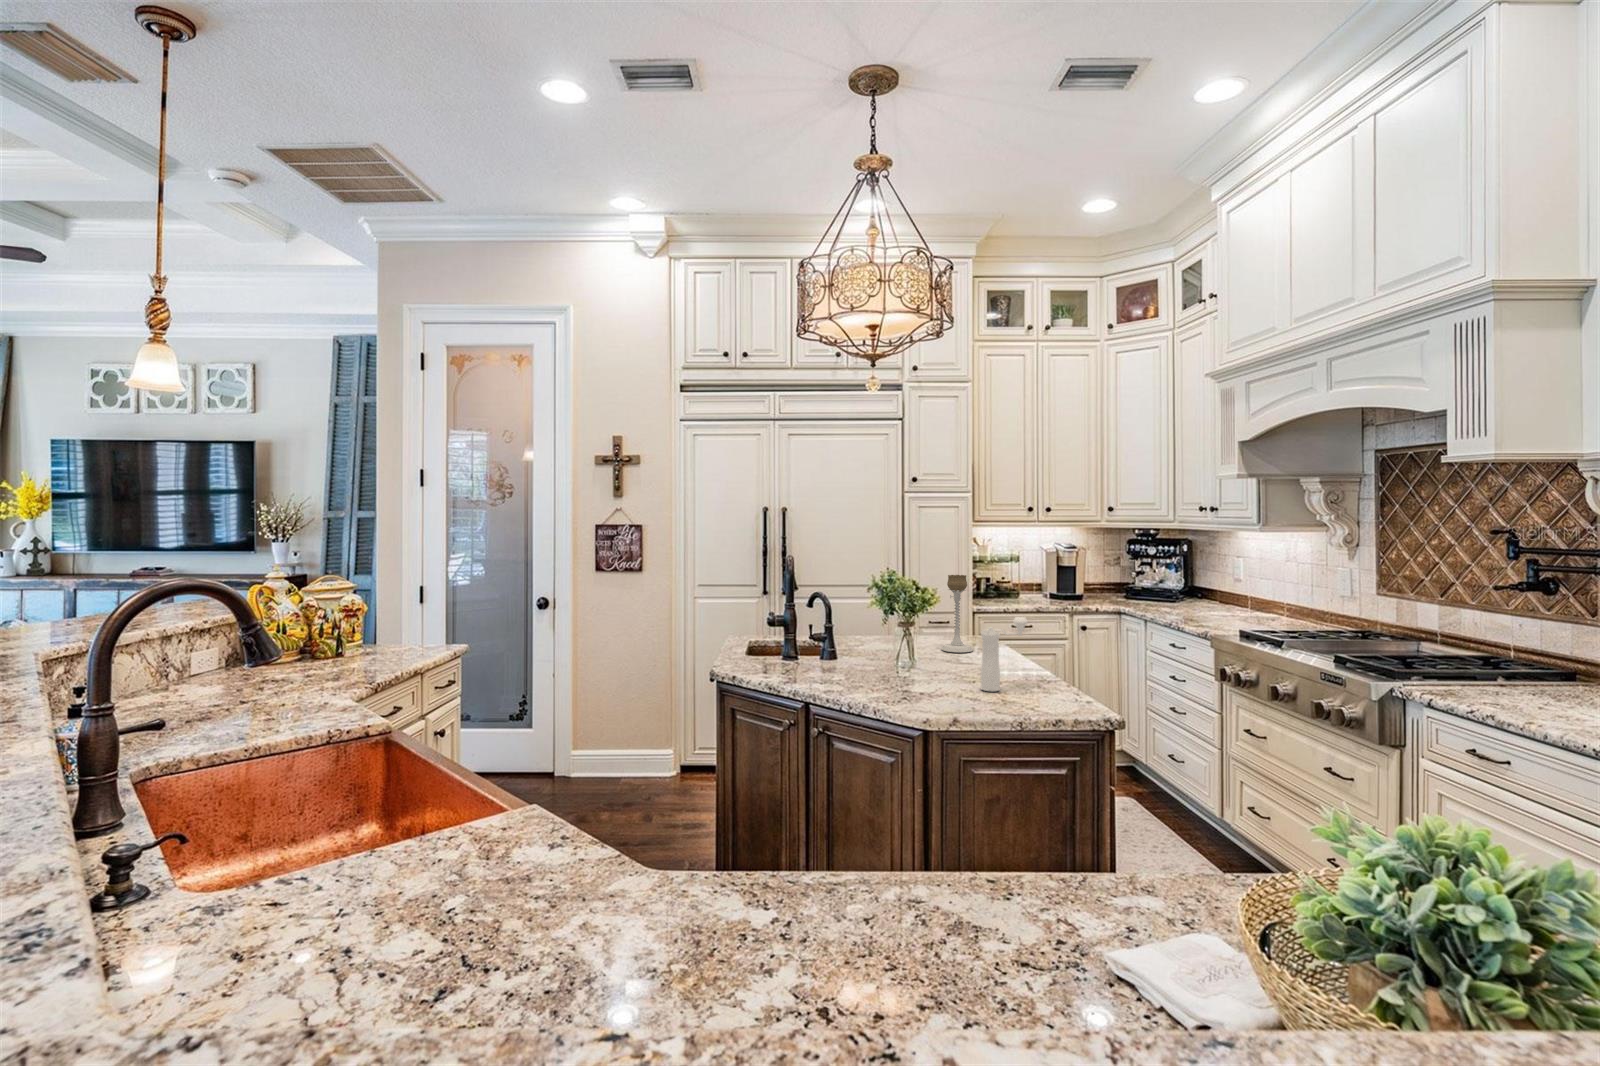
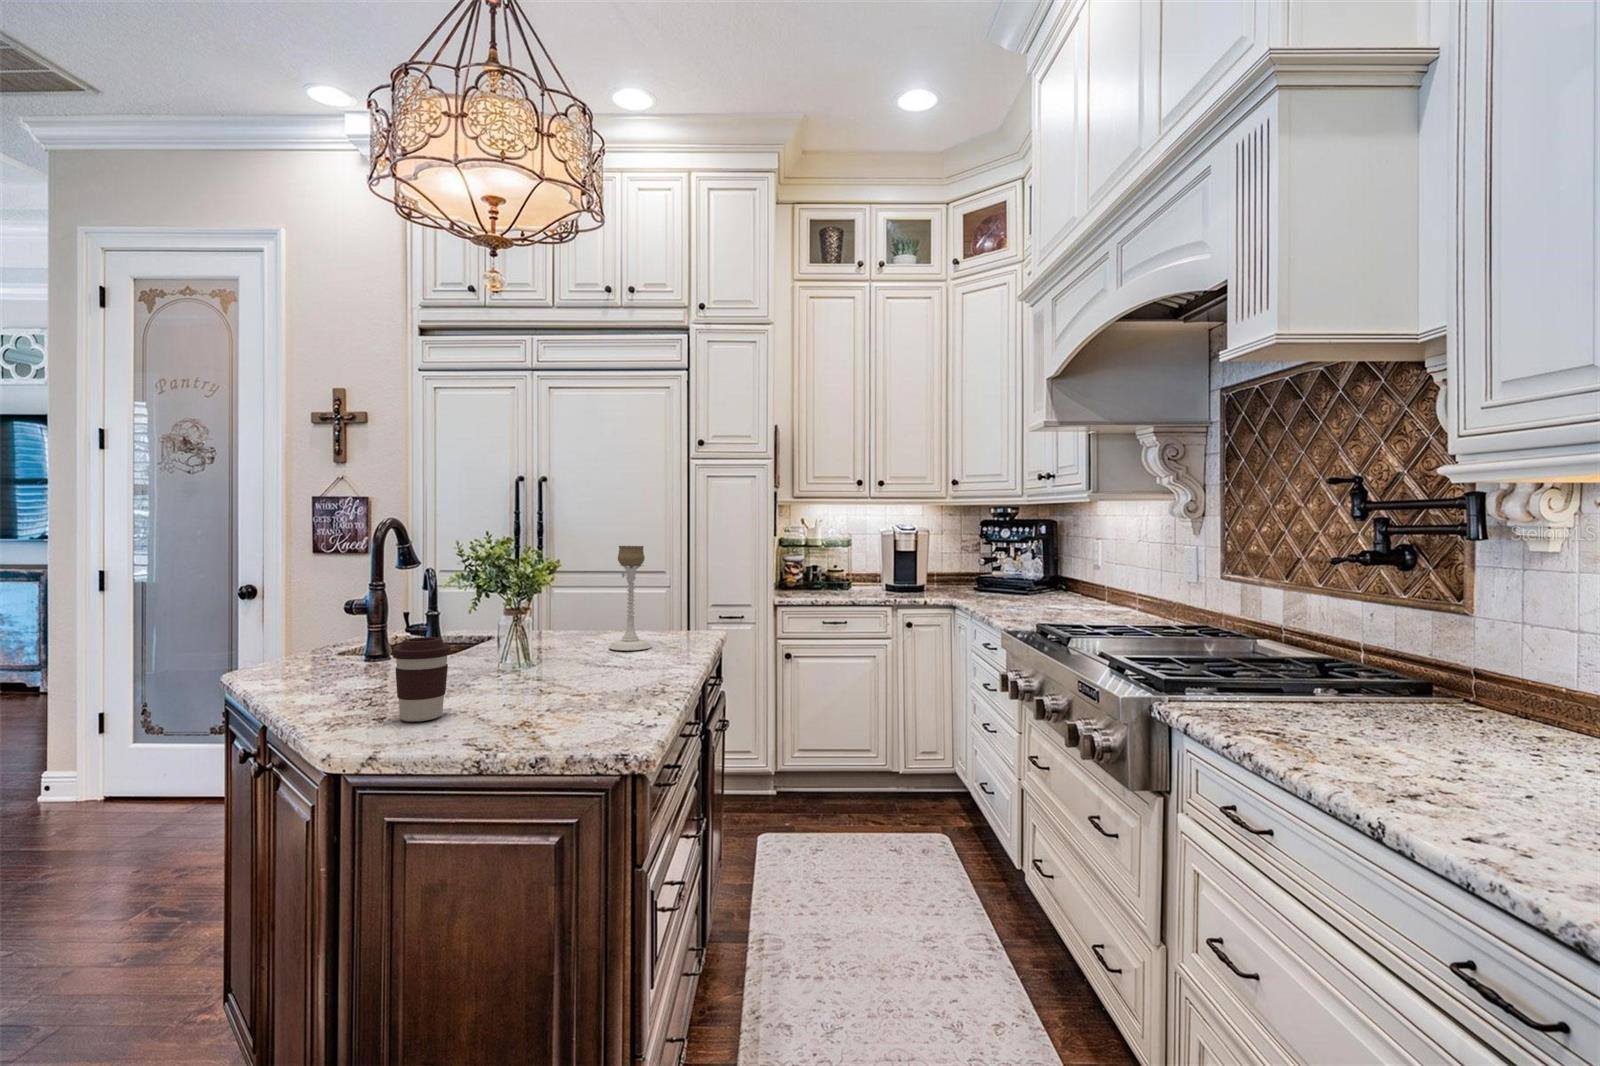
pepper mill: present [981,617,1027,691] -> none [521,595,607,706]
coffee cup: none [922,647,955,701] -> present [393,637,451,721]

